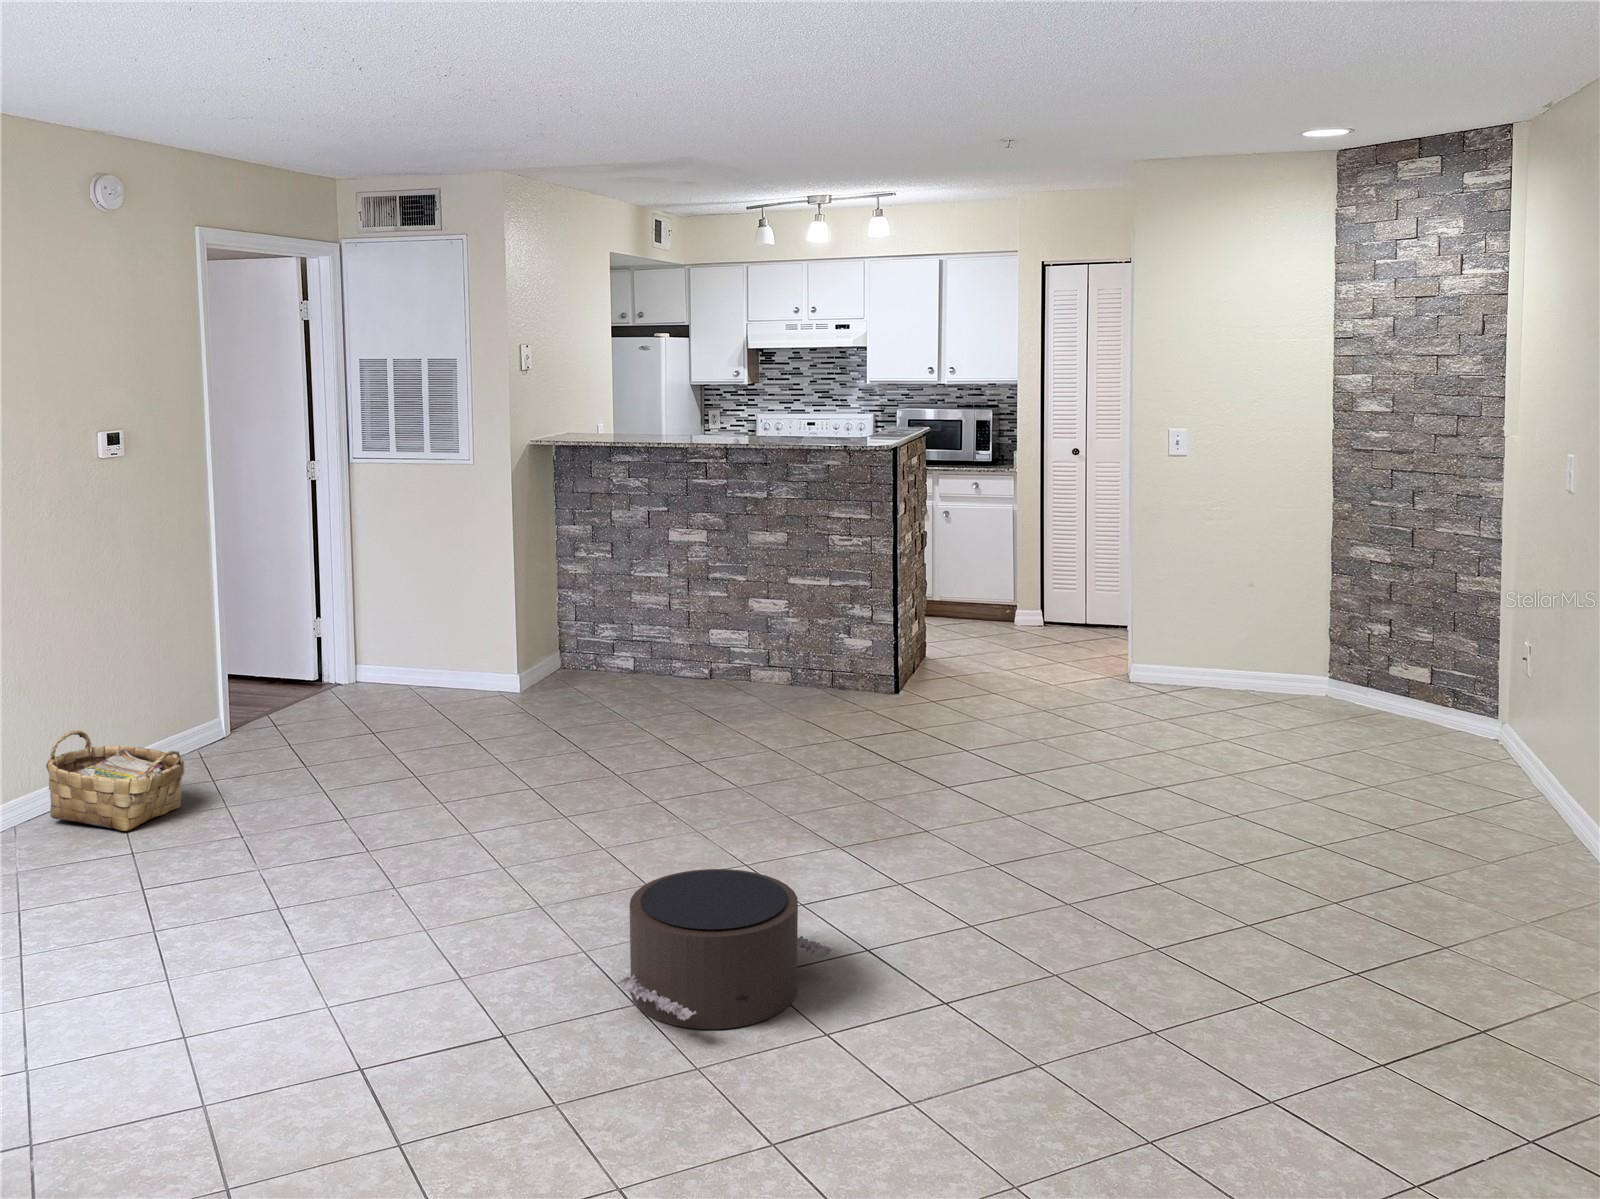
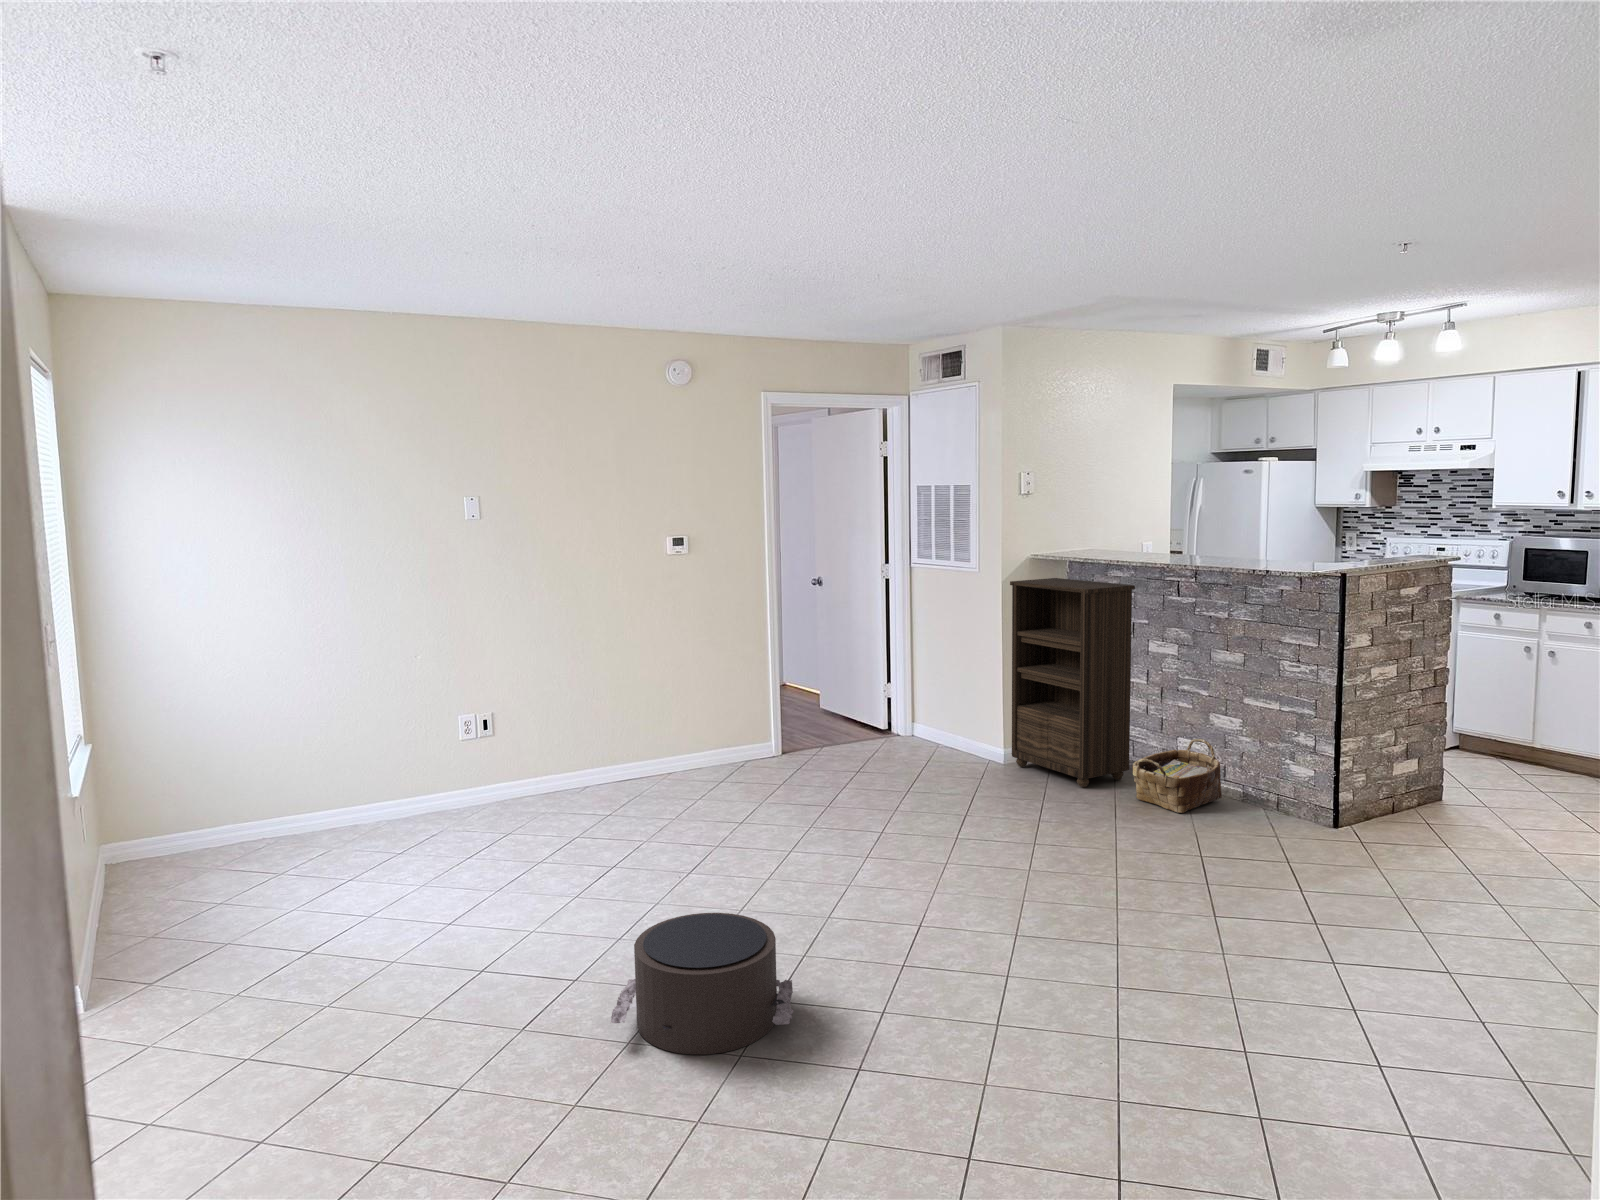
bookshelf: none [525,466,671,699] -> present [1010,578,1135,787]
woven basket: present [46,730,185,831] -> present [1133,739,1222,813]

